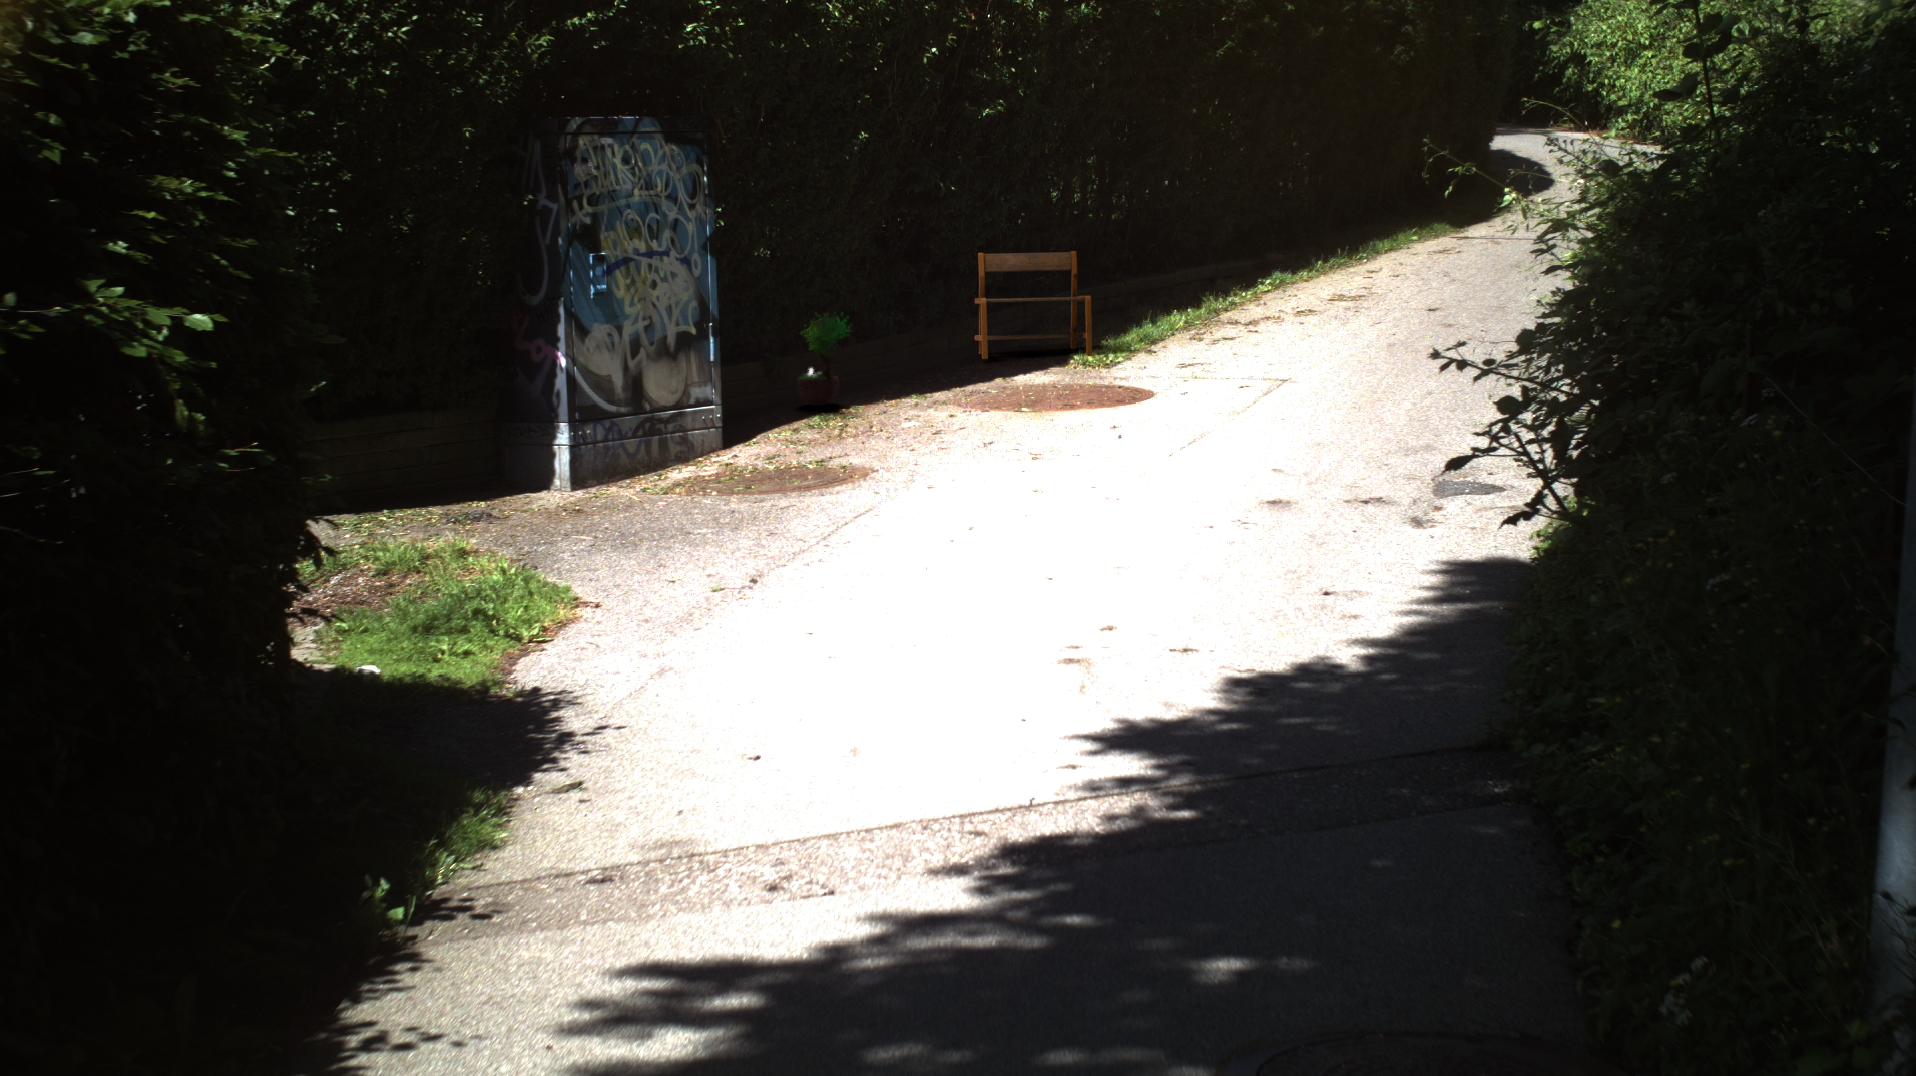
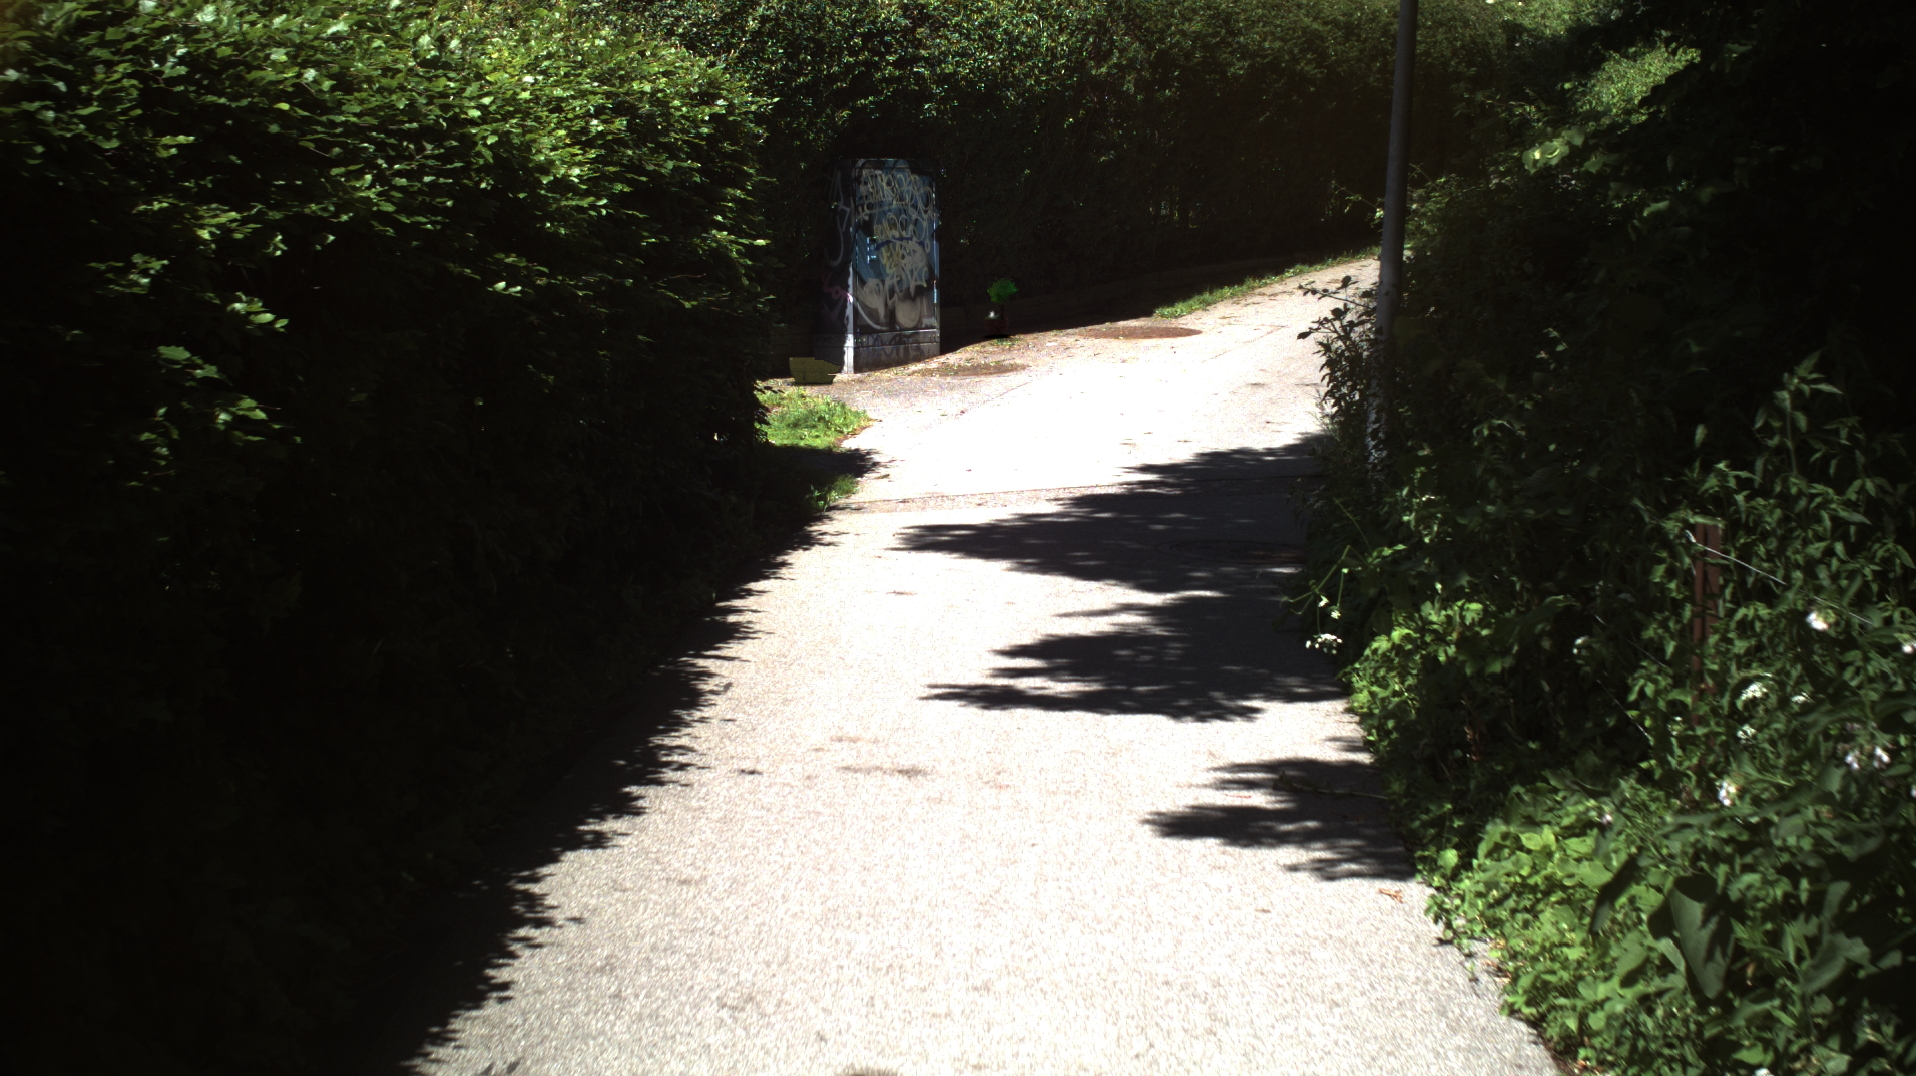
bench: present [975,251,1092,359] -> none [1095,245,1169,312]
storage bin: none [457,460,550,508] -> present [789,357,840,384]

